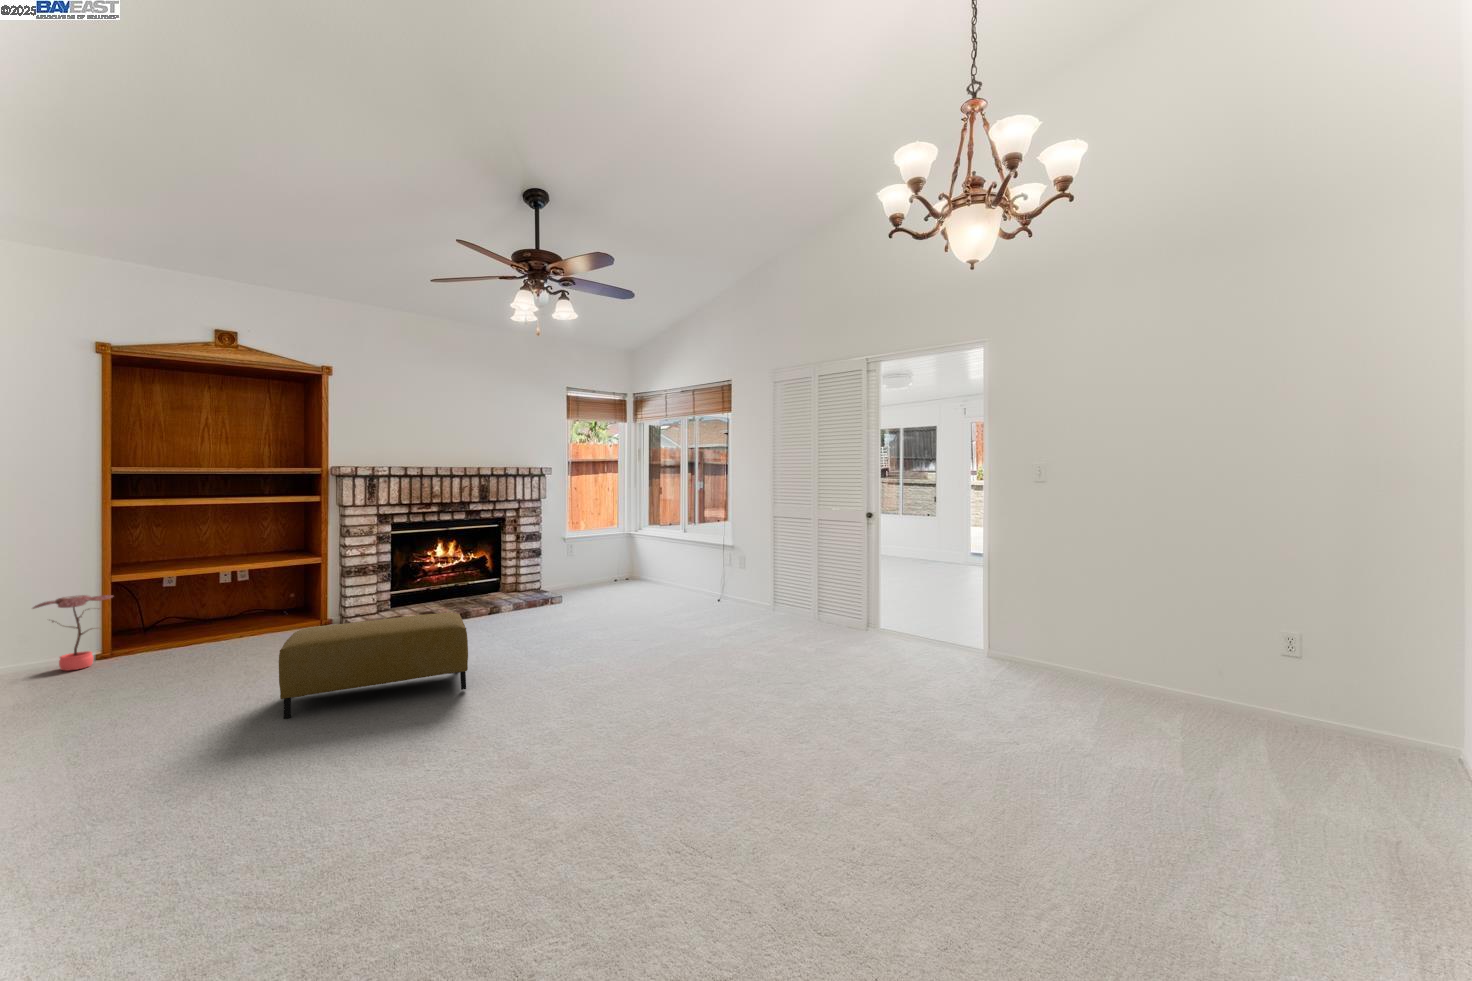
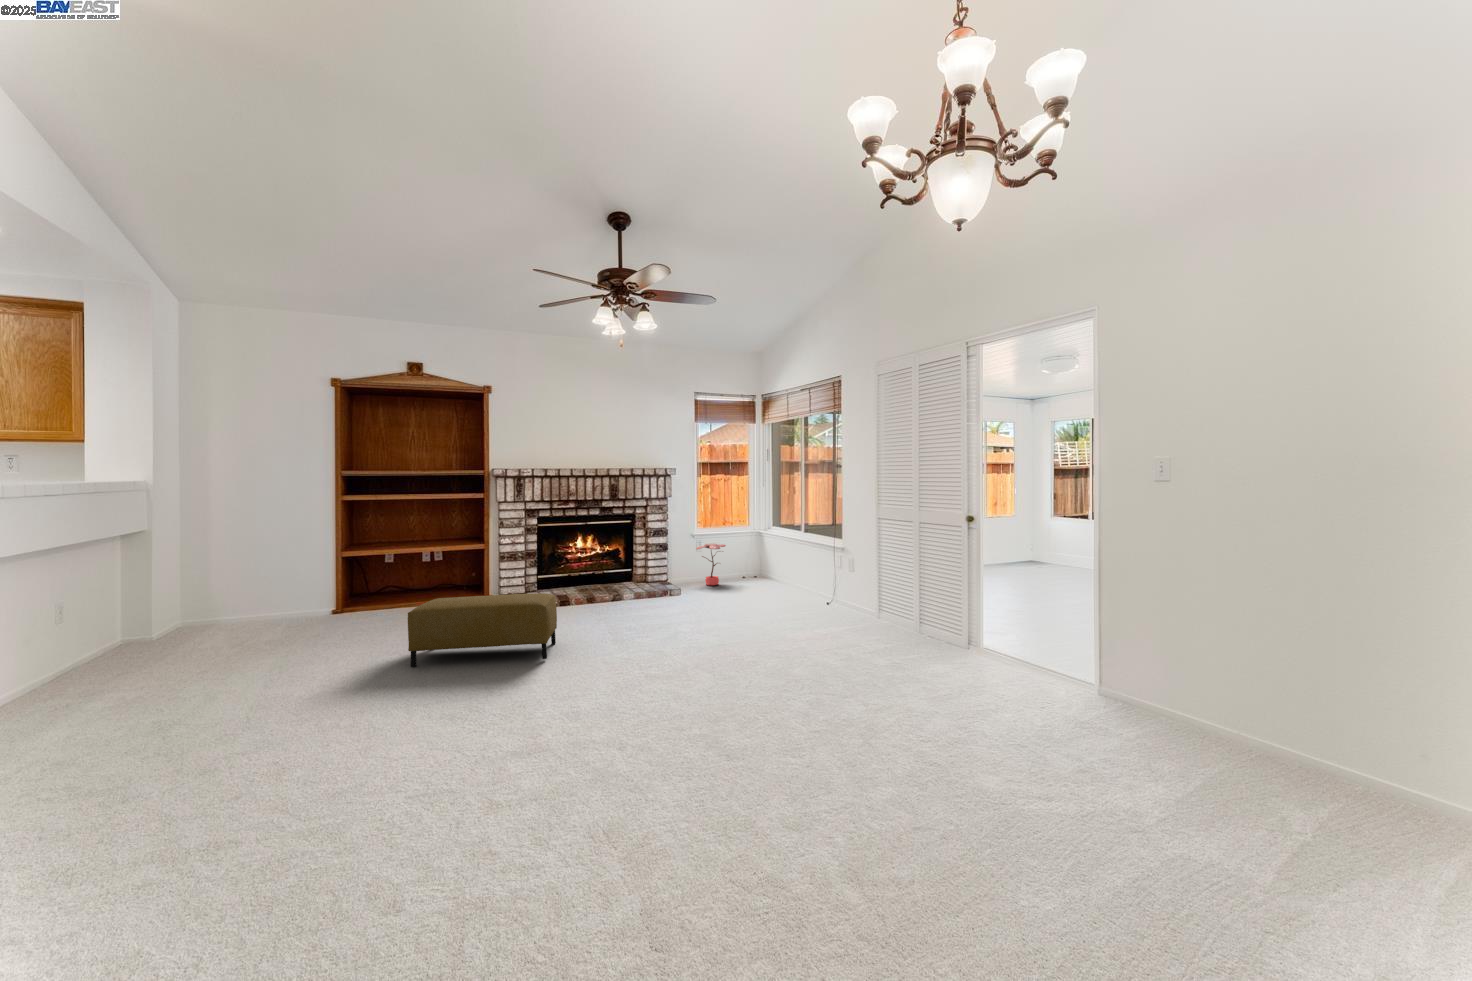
potted plant: present [33,595,113,671] -> present [696,544,726,586]

